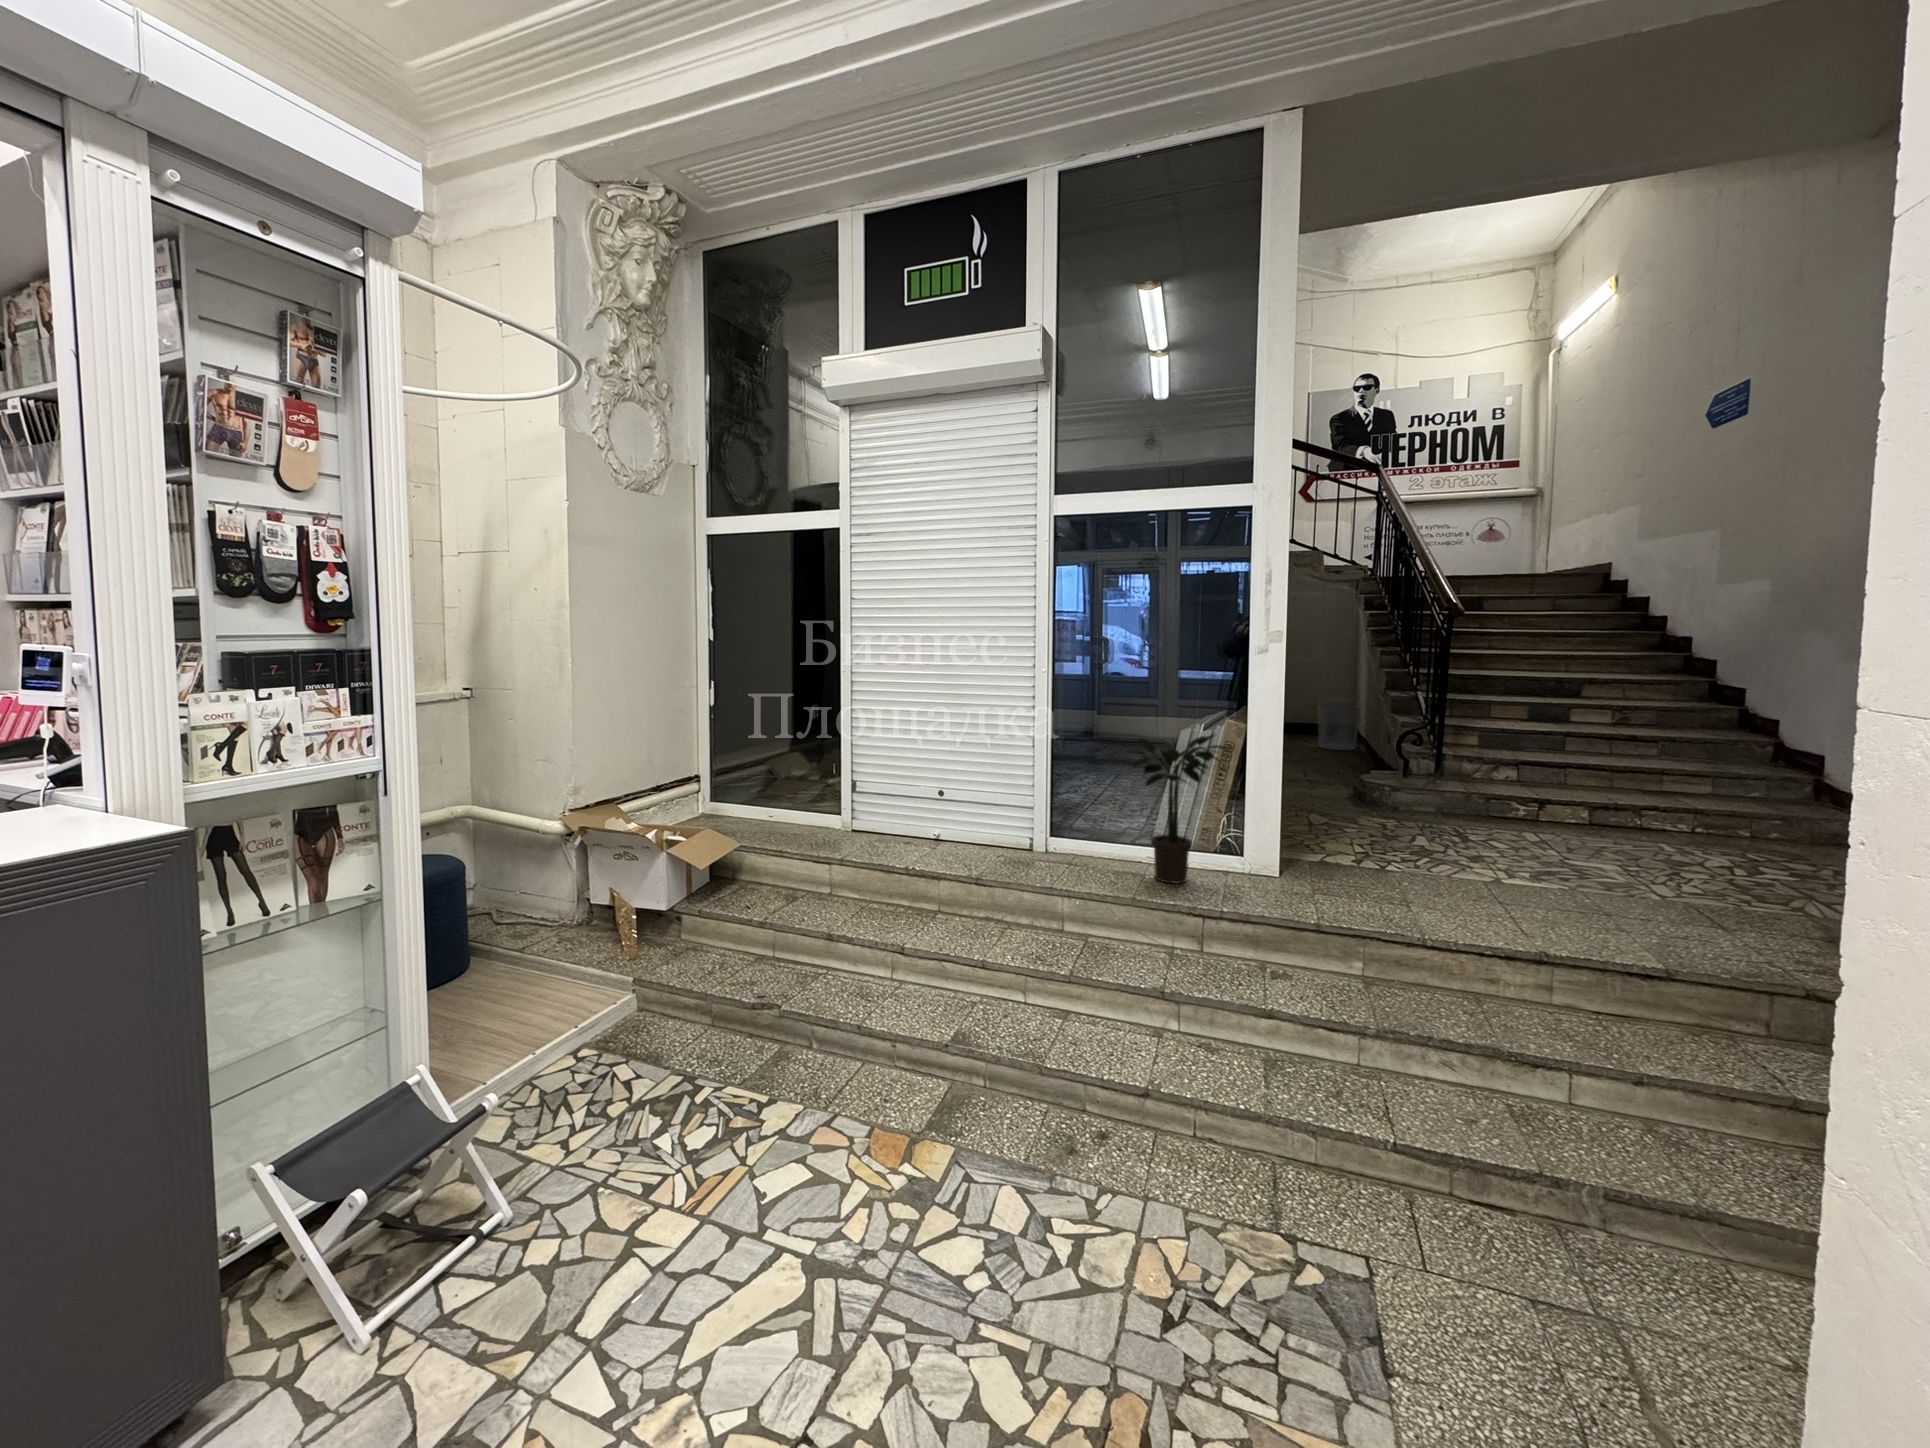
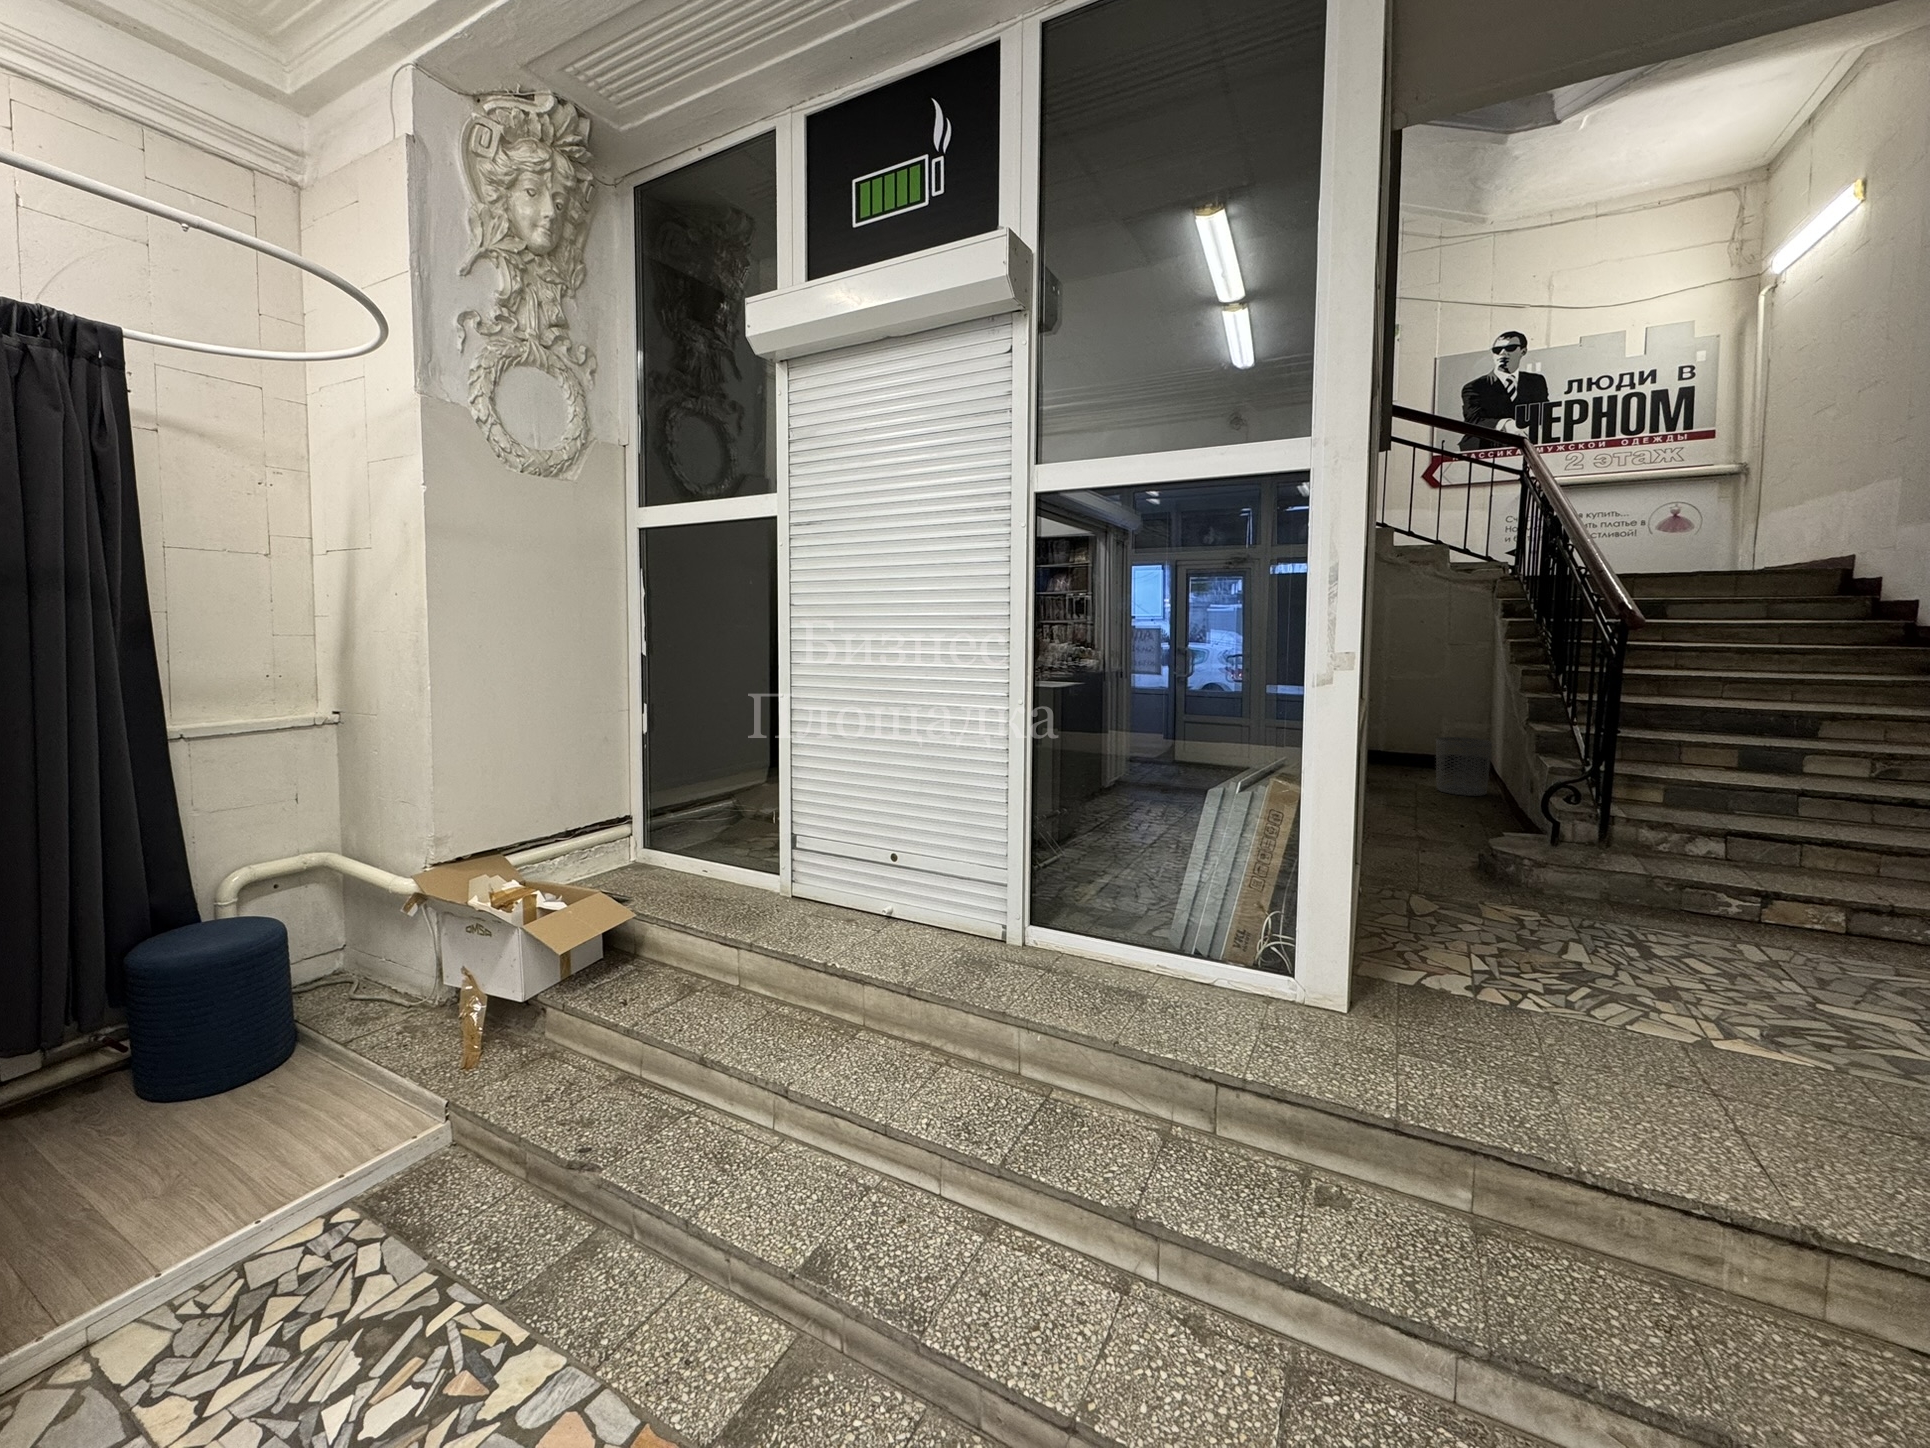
potted plant: present [1129,735,1229,883] -> none [1119,800,1275,1015]

